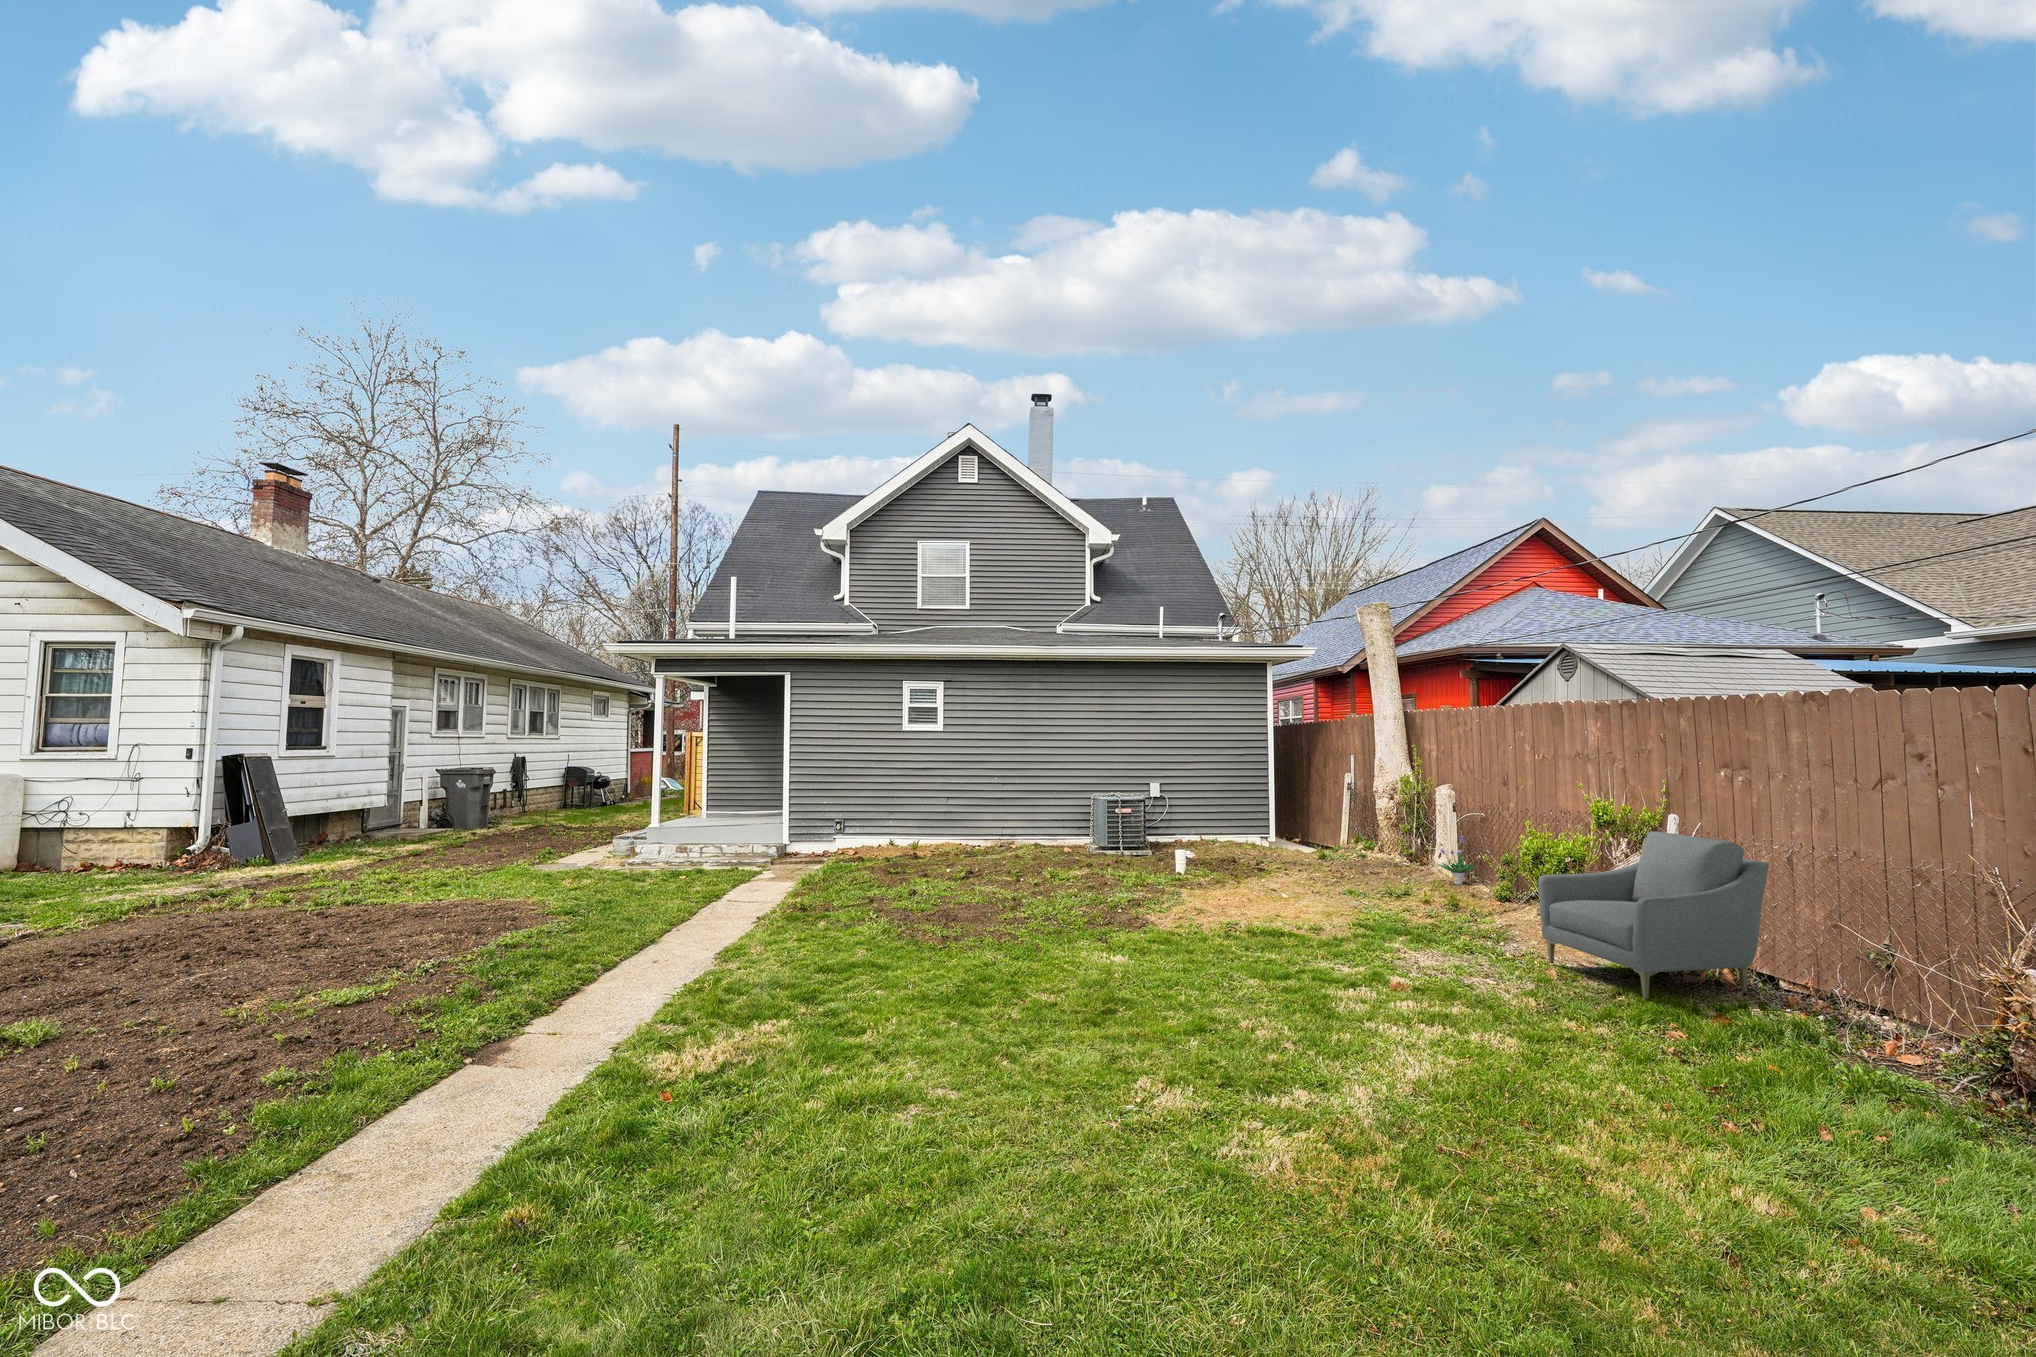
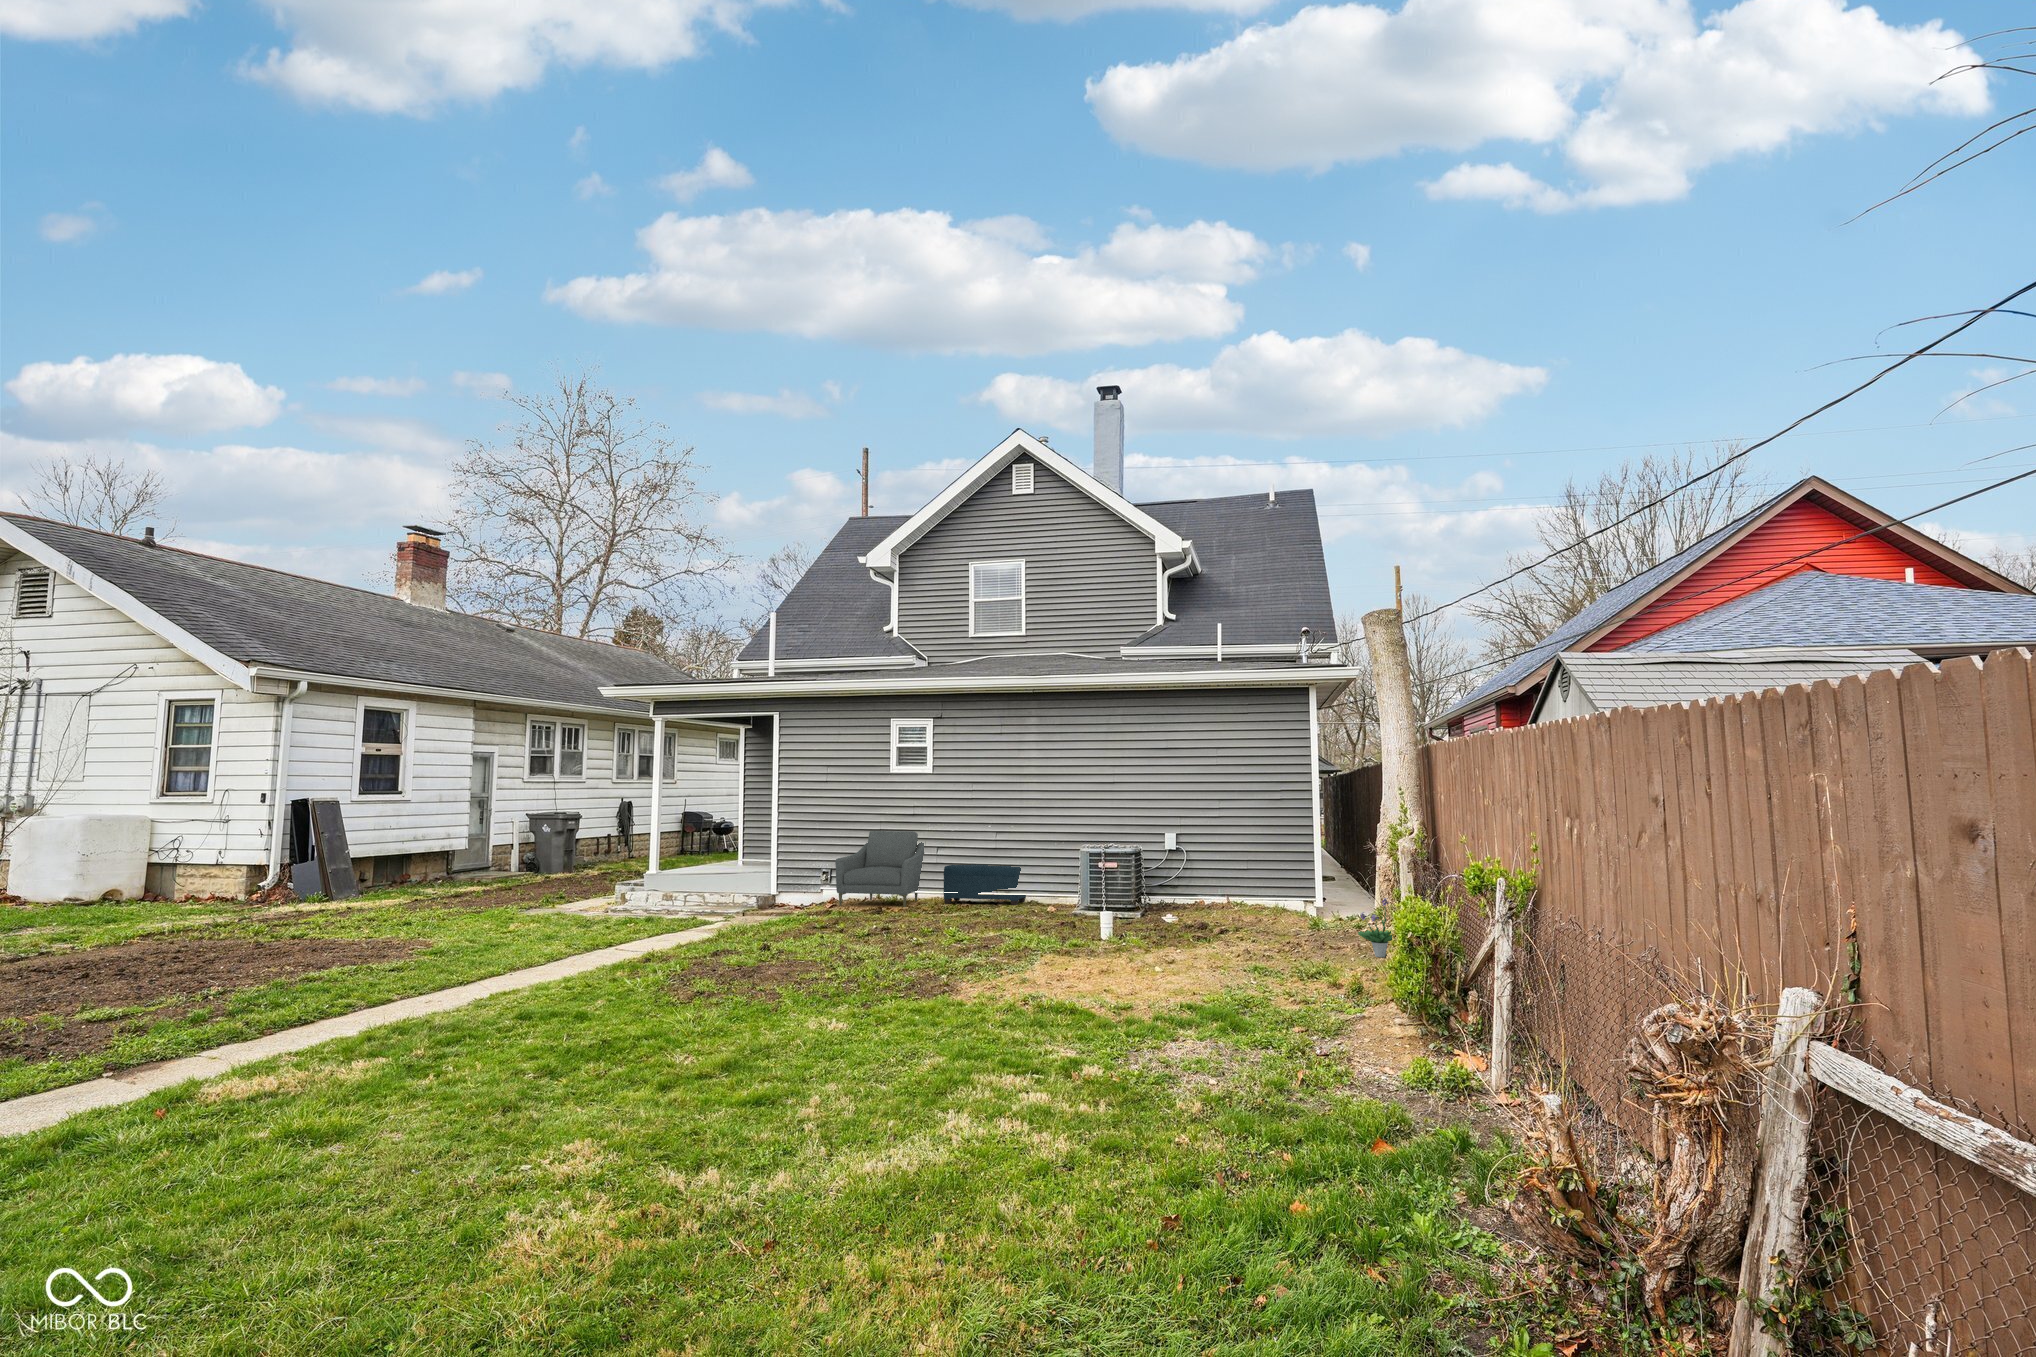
bench: none [961,813,1031,849] -> present [944,864,1026,905]
chair: present [1538,831,1769,999] -> present [835,831,924,907]

